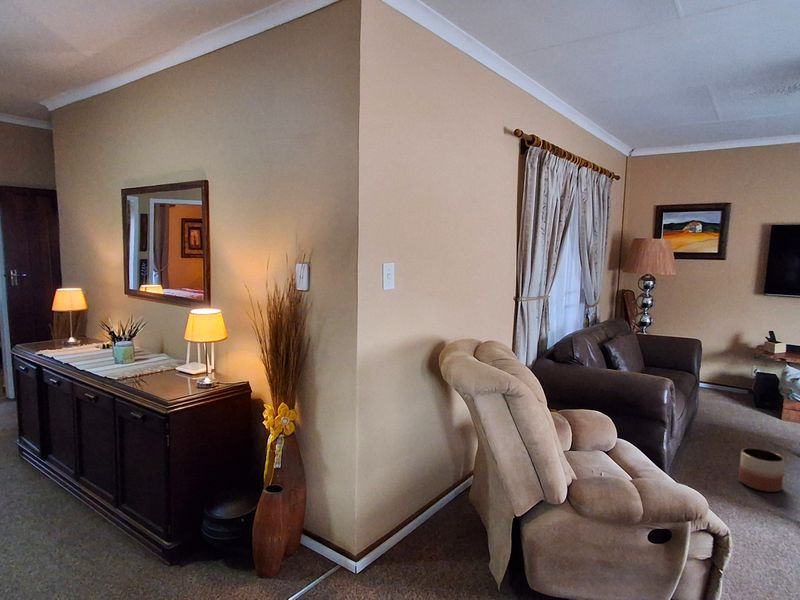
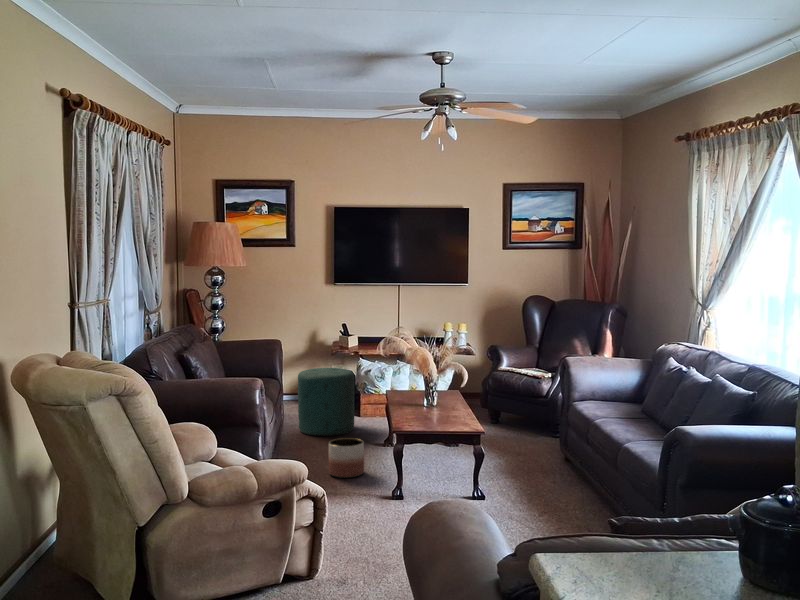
ottoman: none [712,369,778,435] -> present [298,368,355,436]

